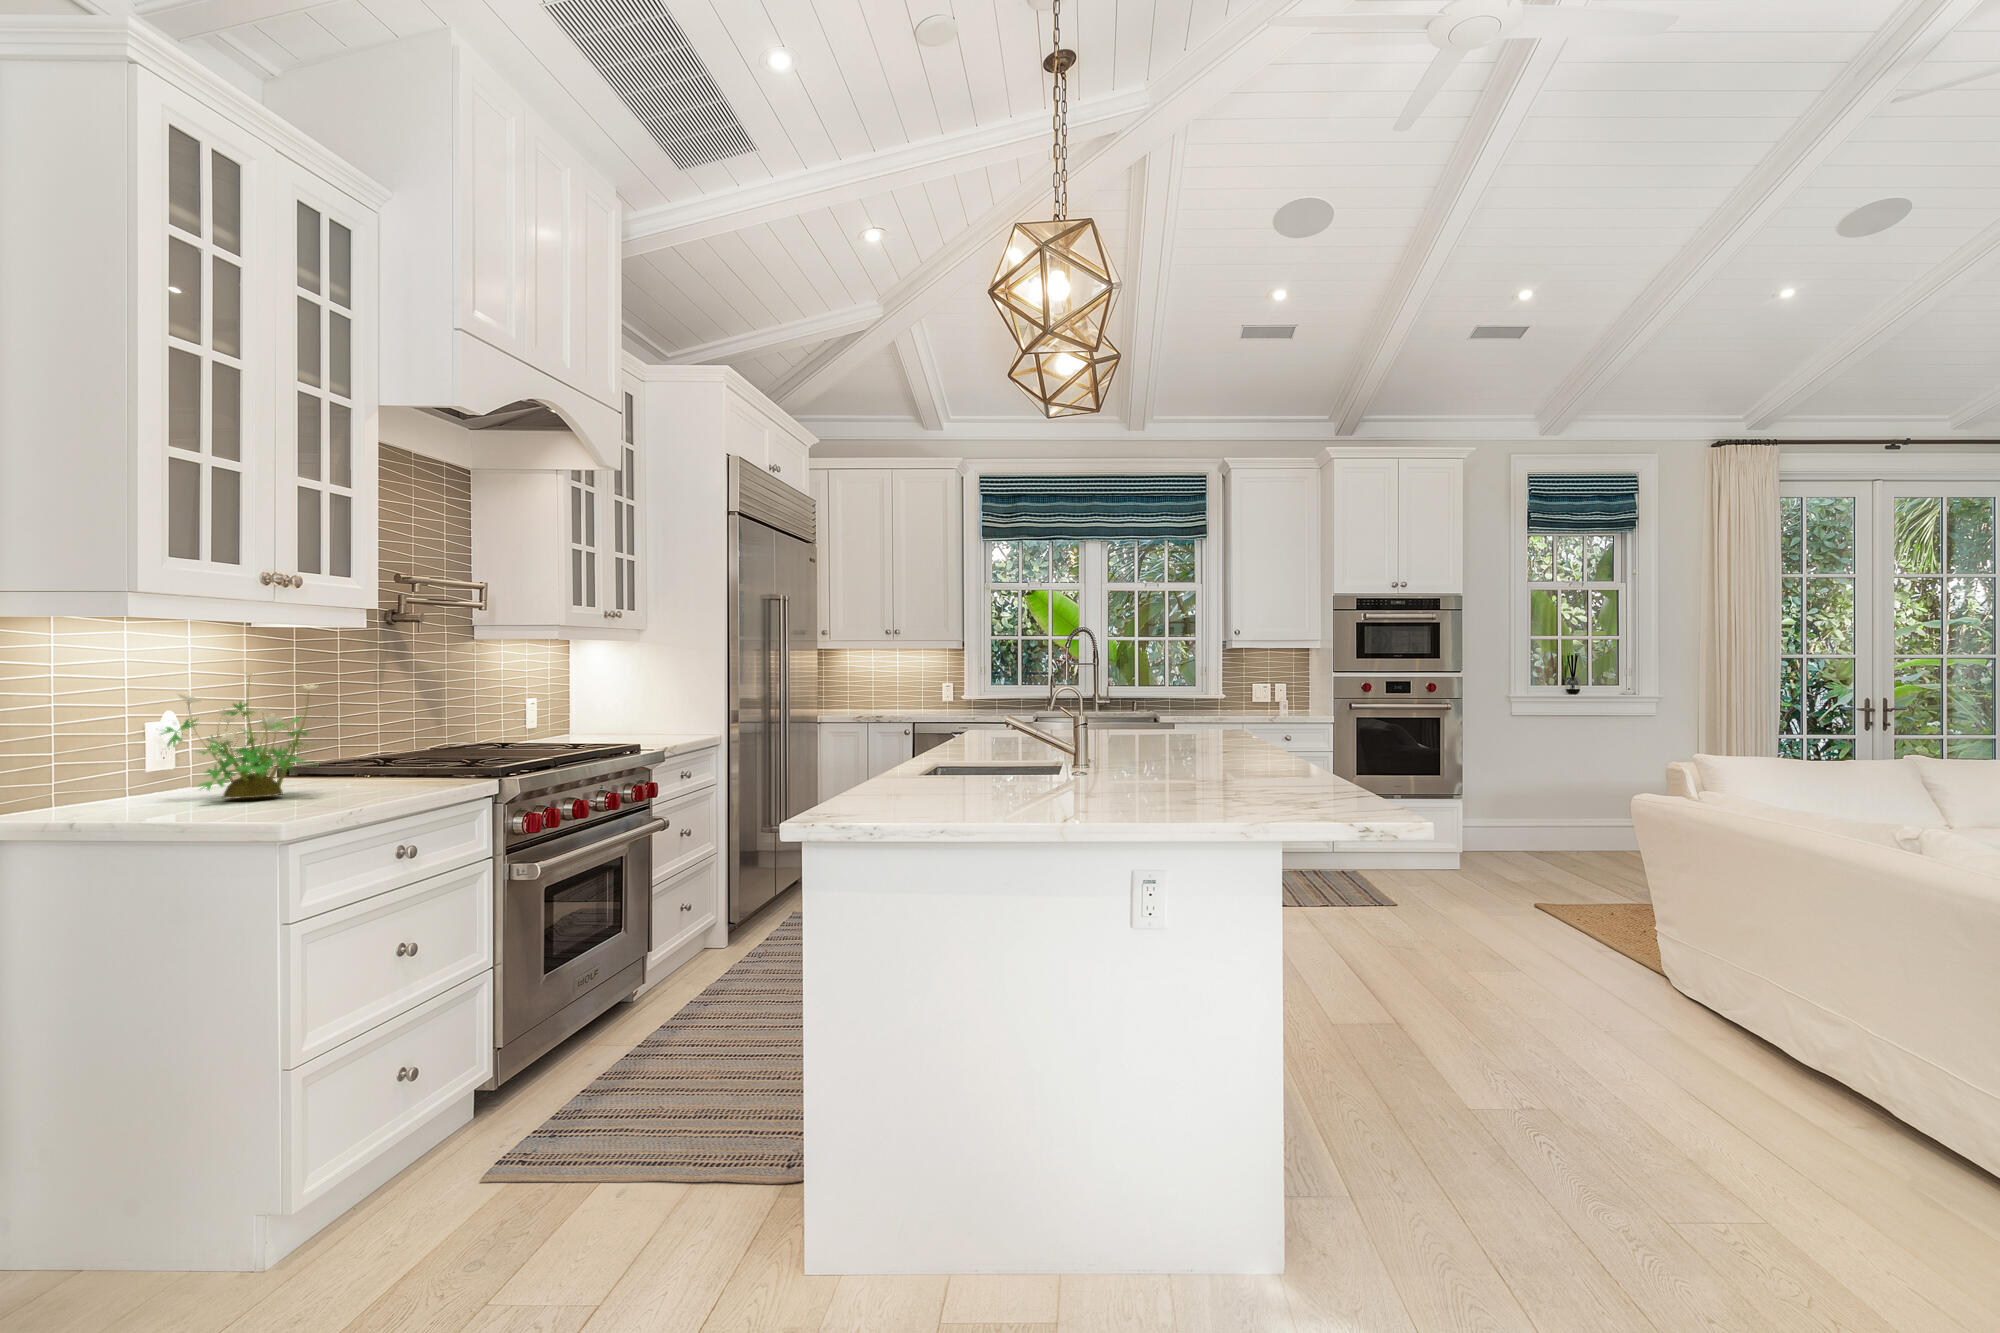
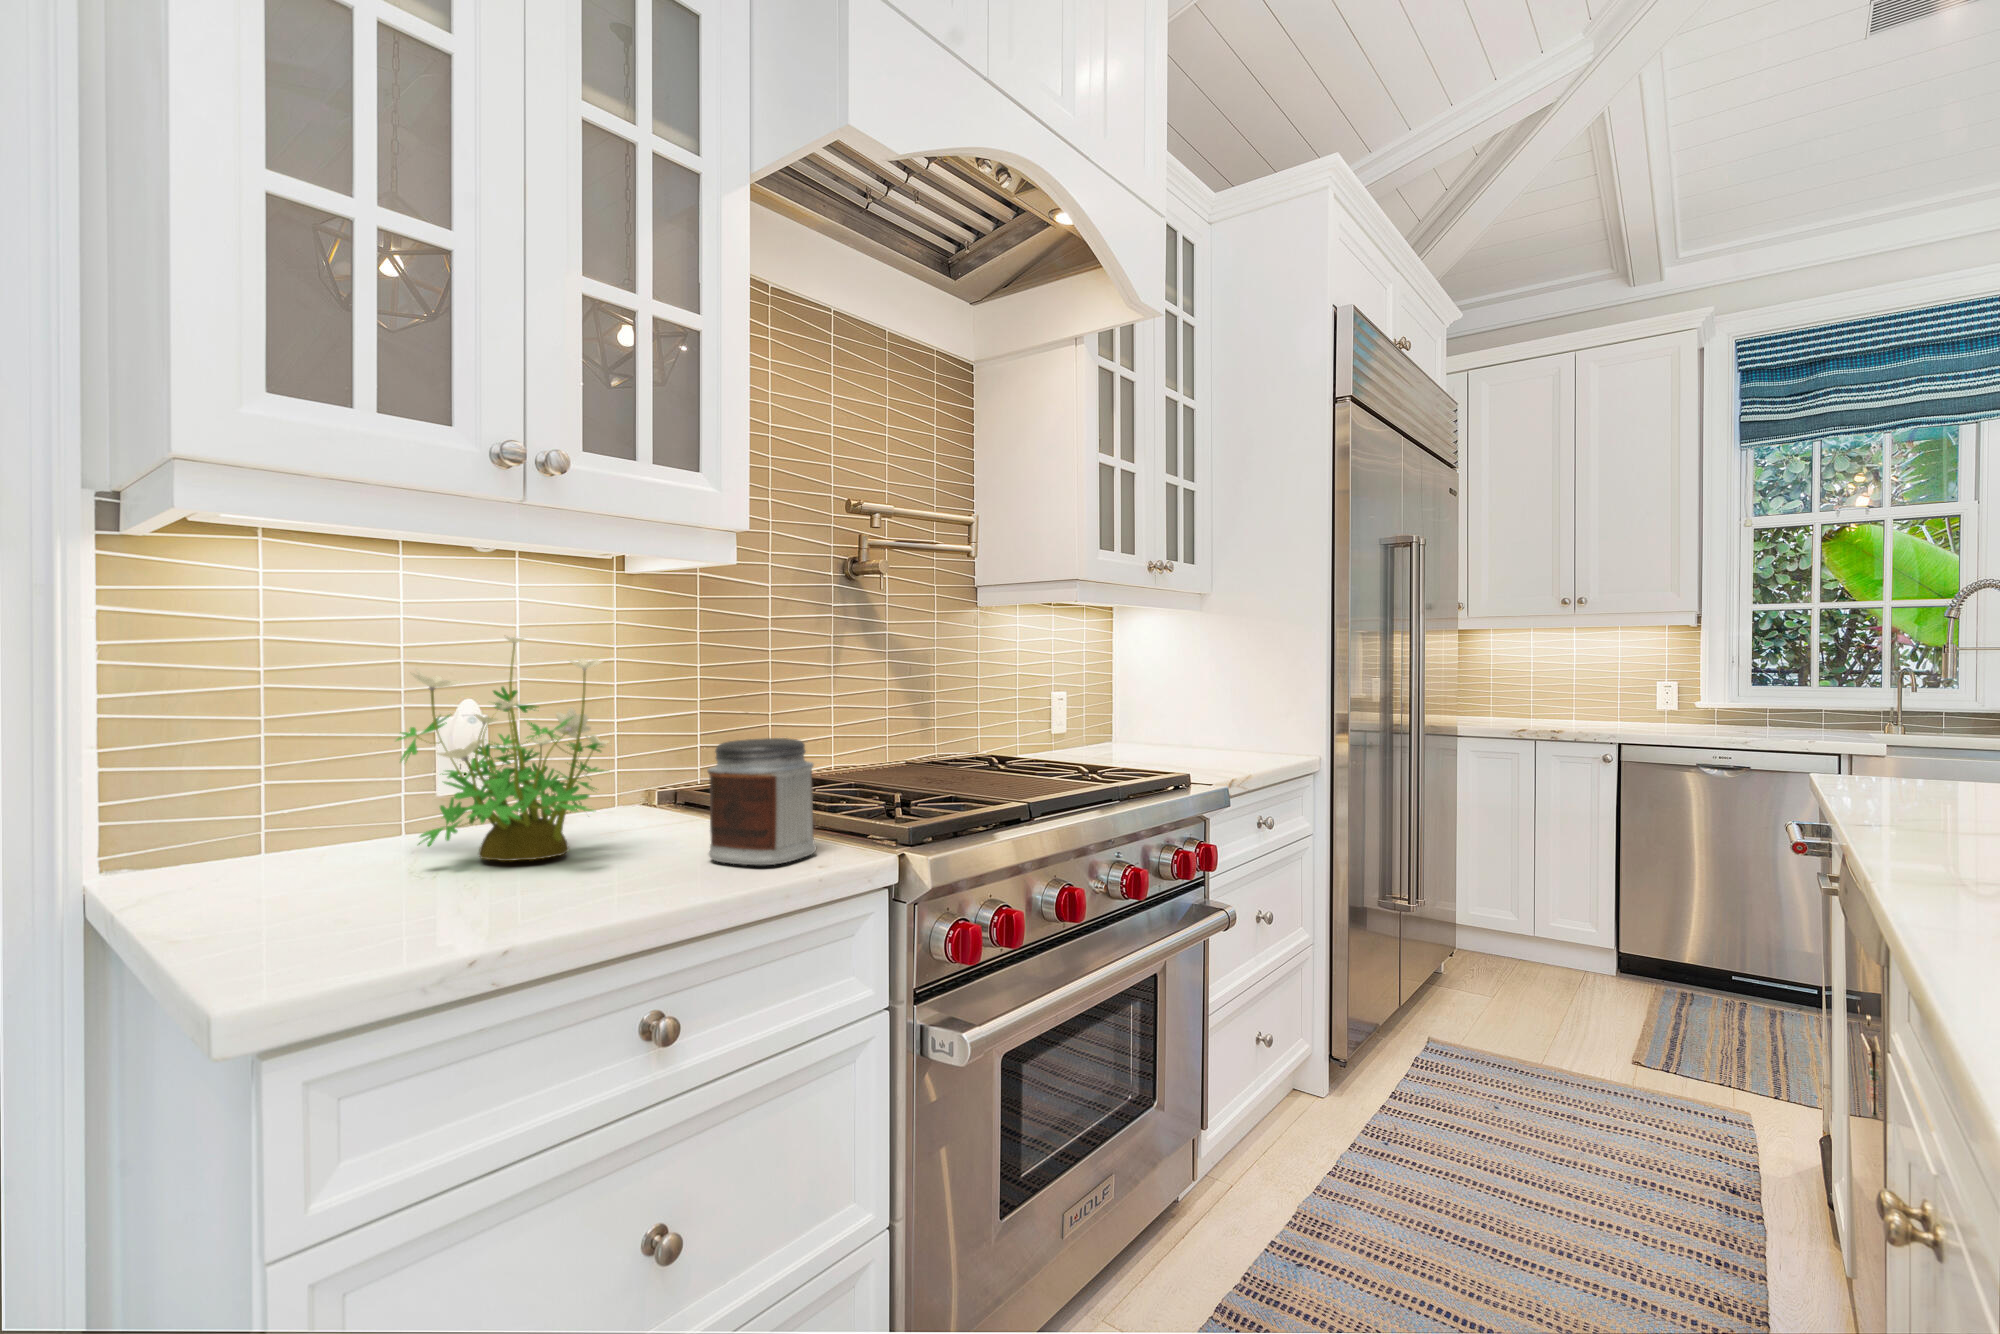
jar: none [378,725,441,791] -> present [707,738,816,865]

